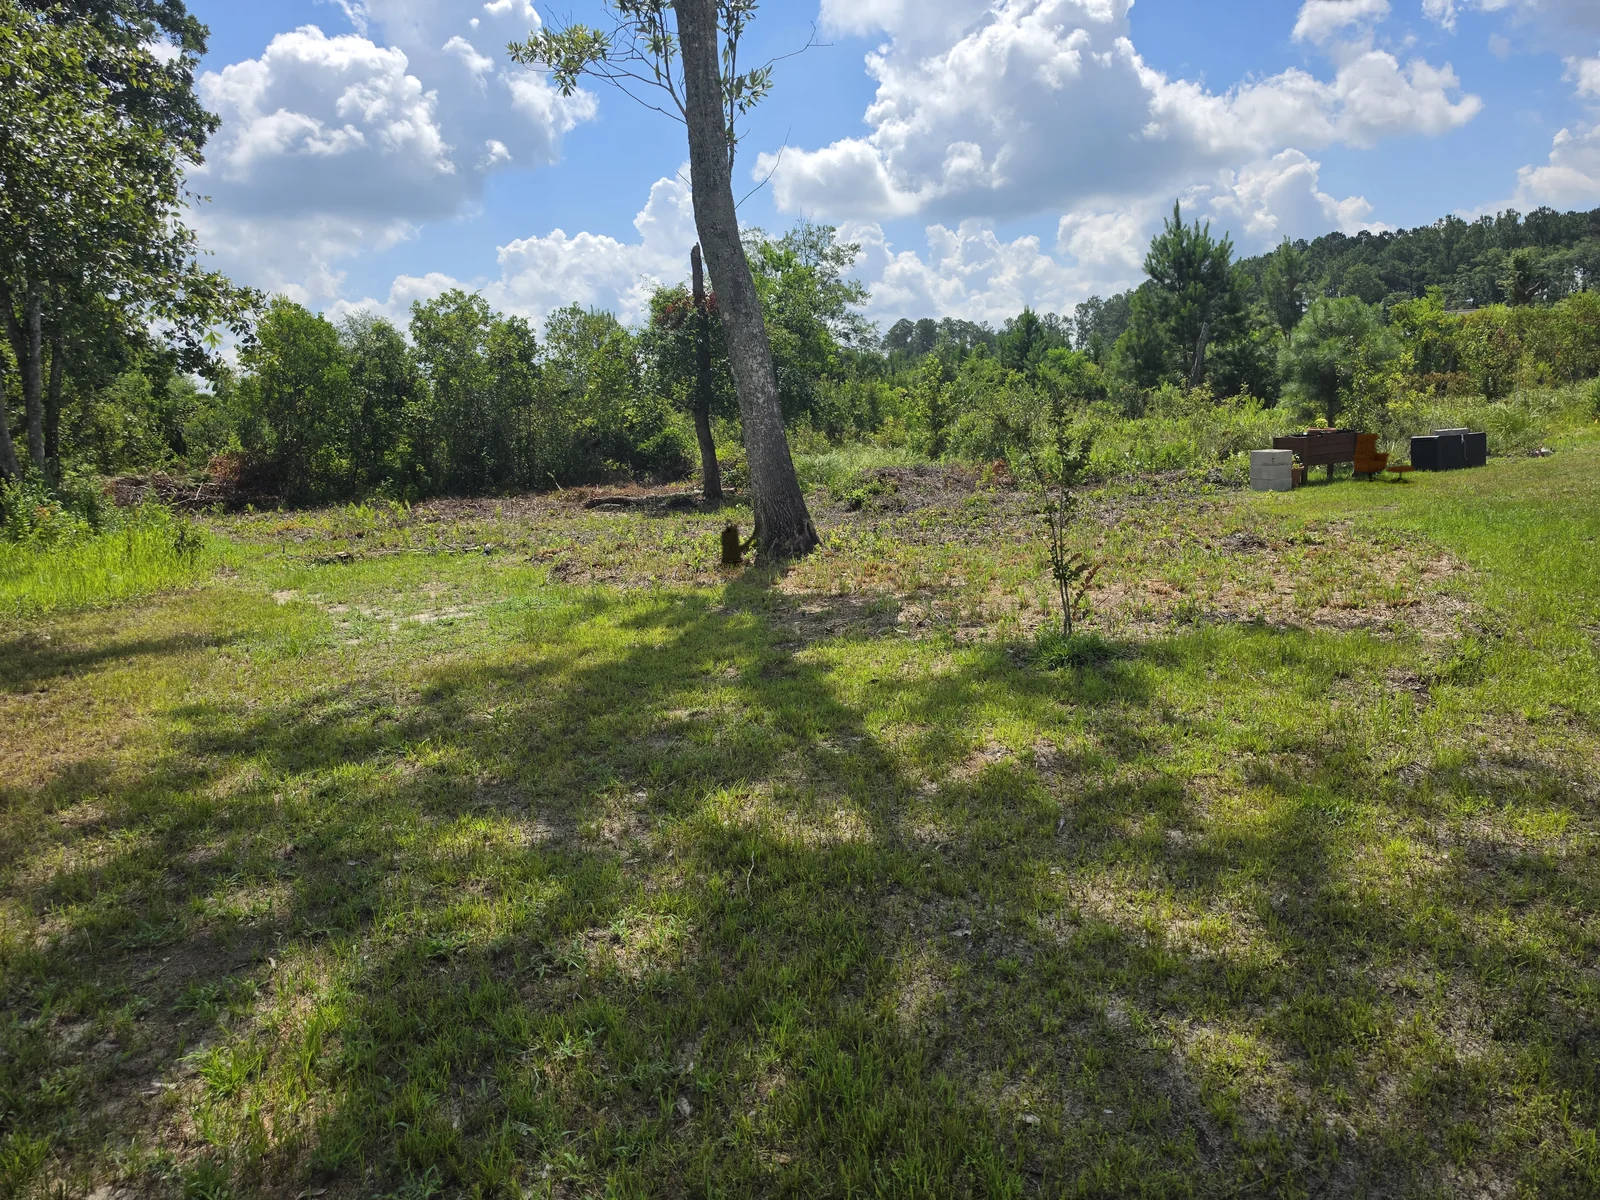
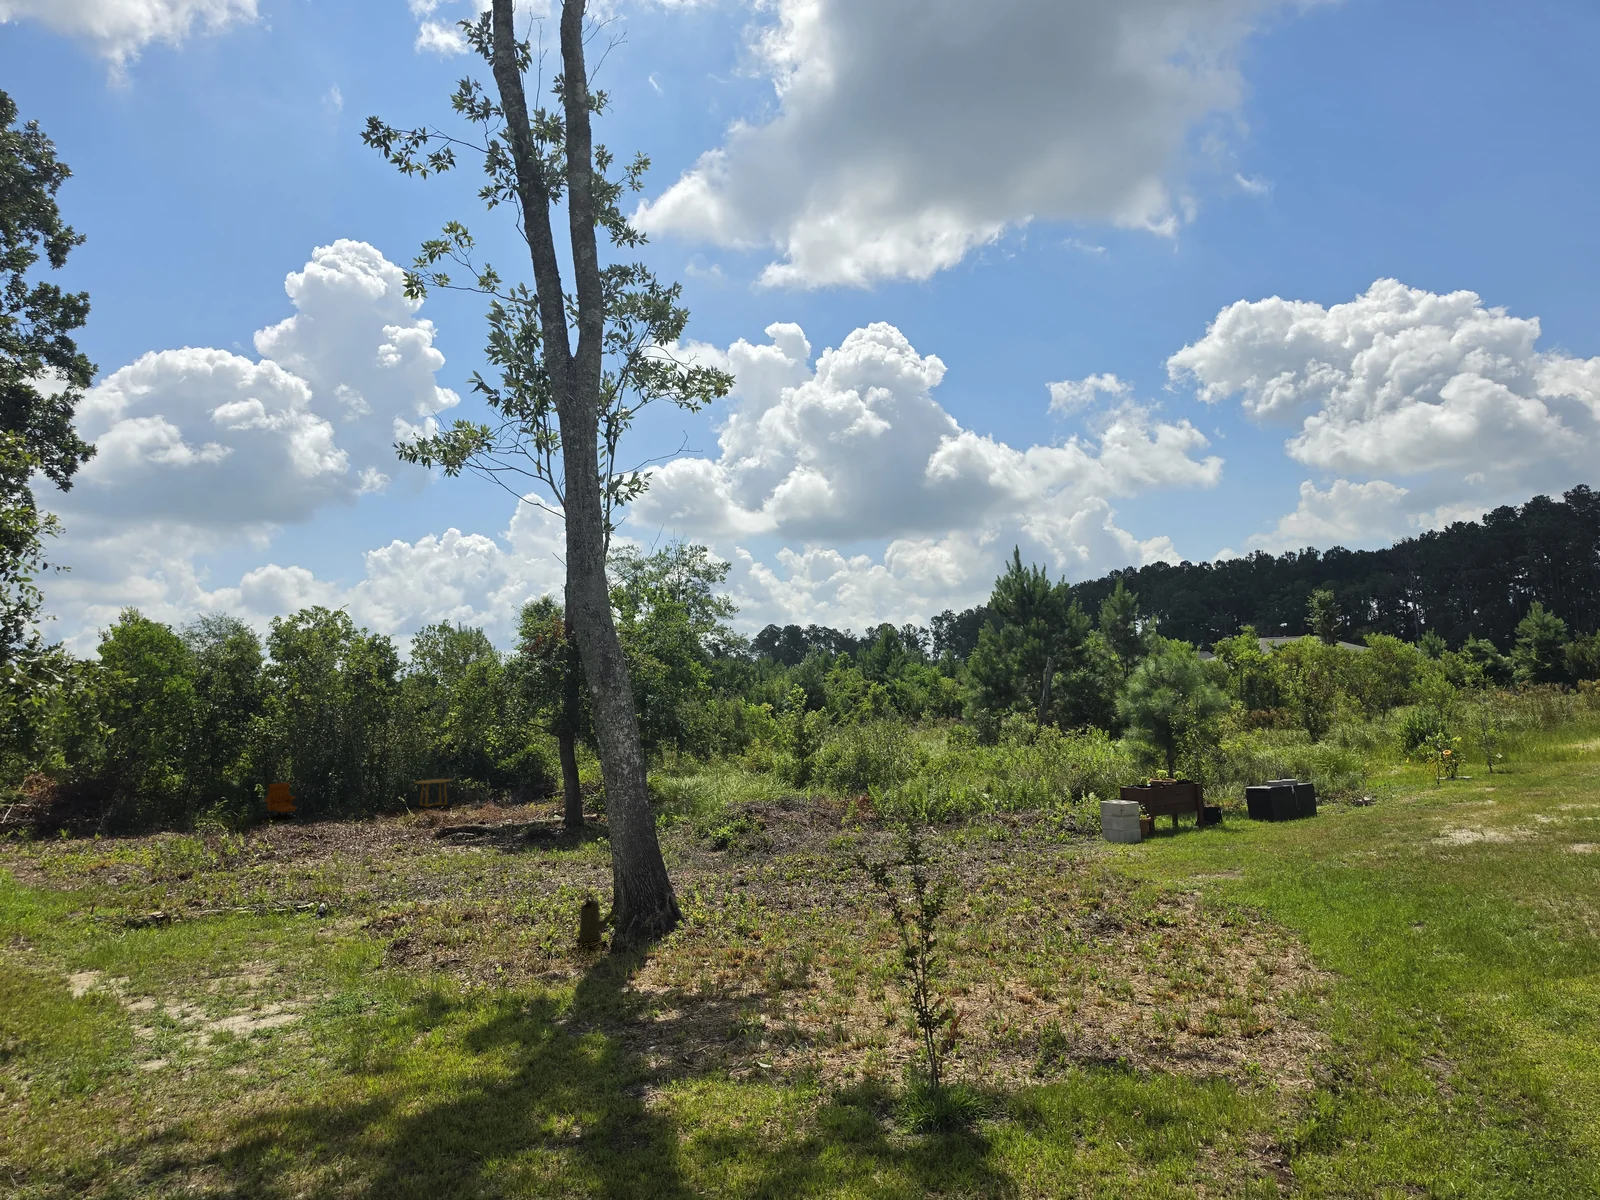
lounge chair: present [1353,433,1414,483] -> present [264,783,296,819]
round table: none [564,460,599,486] -> present [415,779,452,807]

